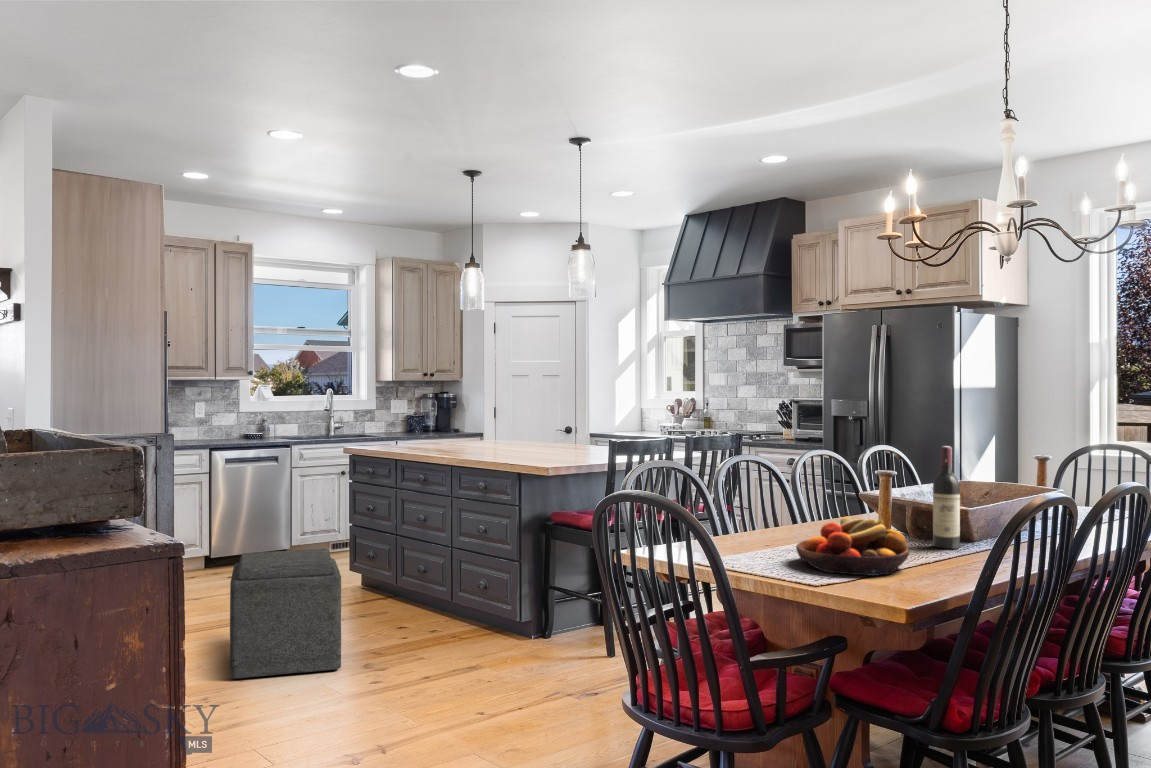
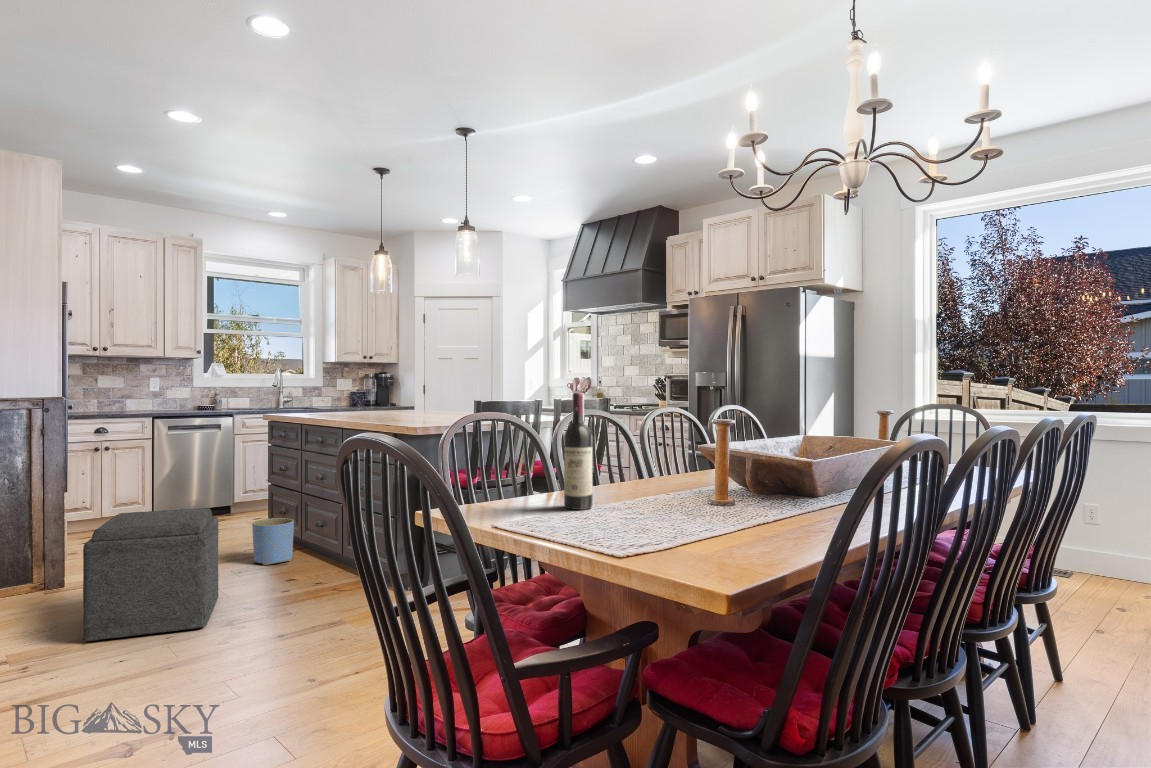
wine bottle: present [933,446,960,549] -> present [564,393,593,510]
fruit bowl: present [796,517,909,576] -> none [614,470,742,540]
planter: none [346,562,388,613] -> present [252,518,294,565]

